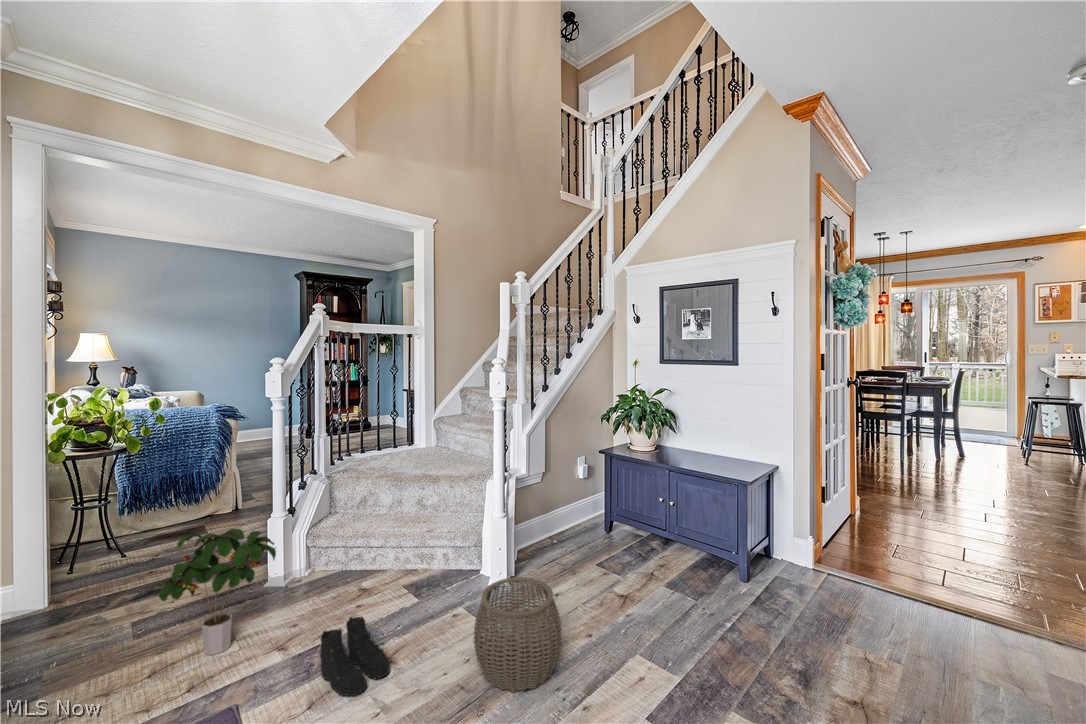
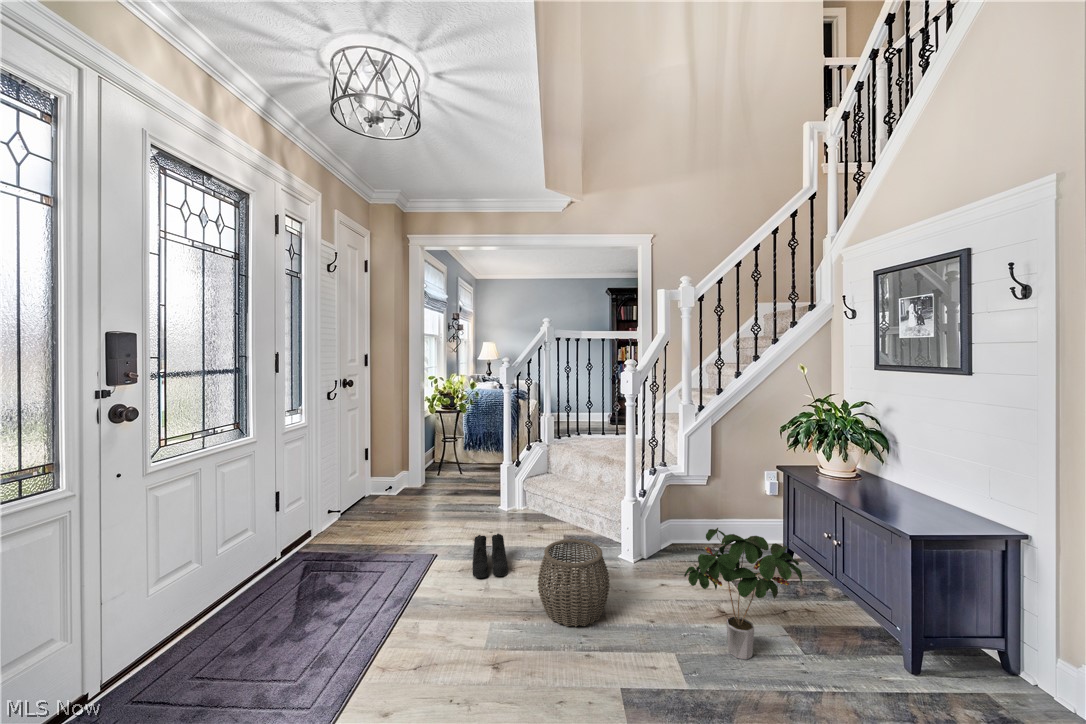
potted plant: present [154,528,276,655] -> present [684,528,802,659]

